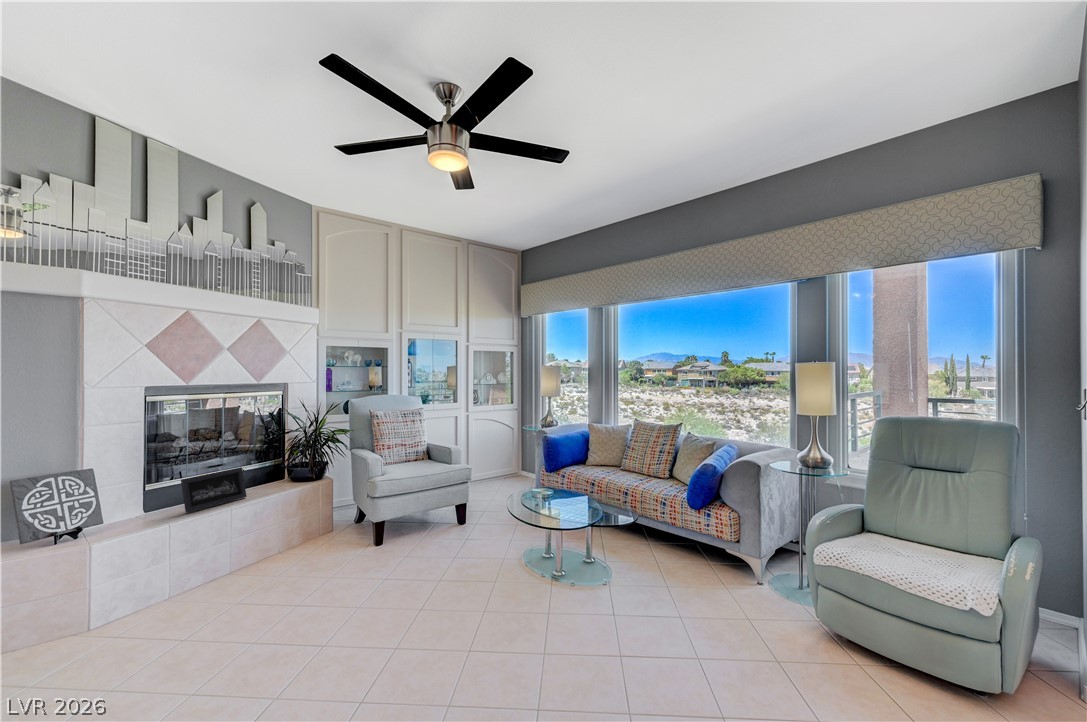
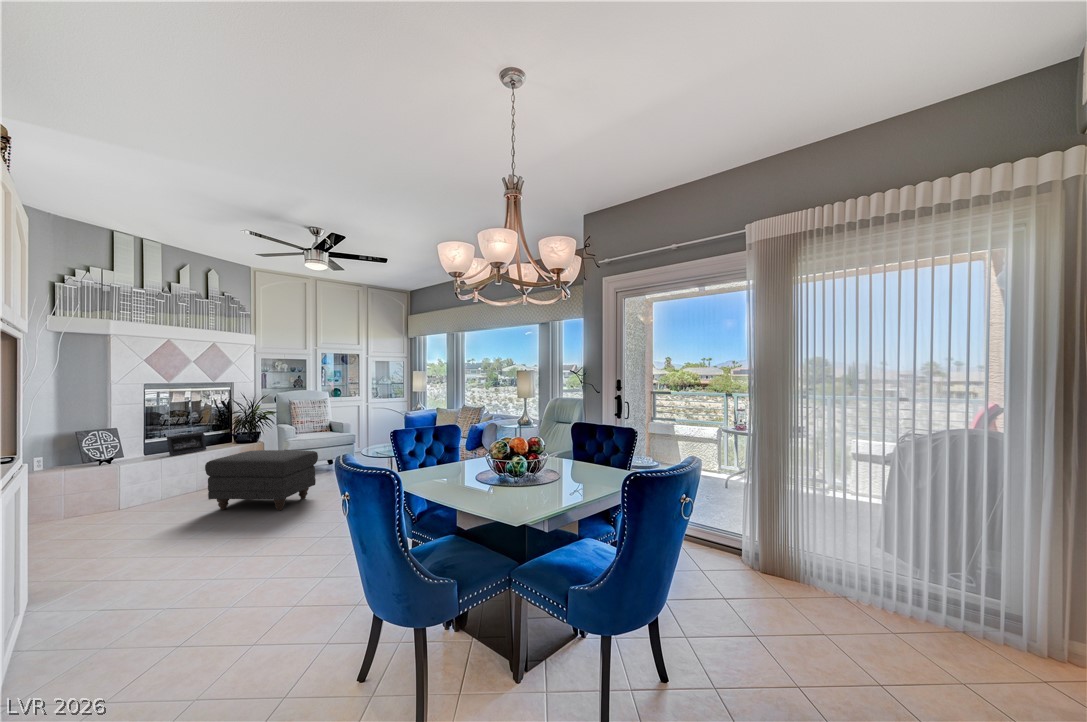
ottoman: none [242,510,440,650] -> present [205,450,318,510]

